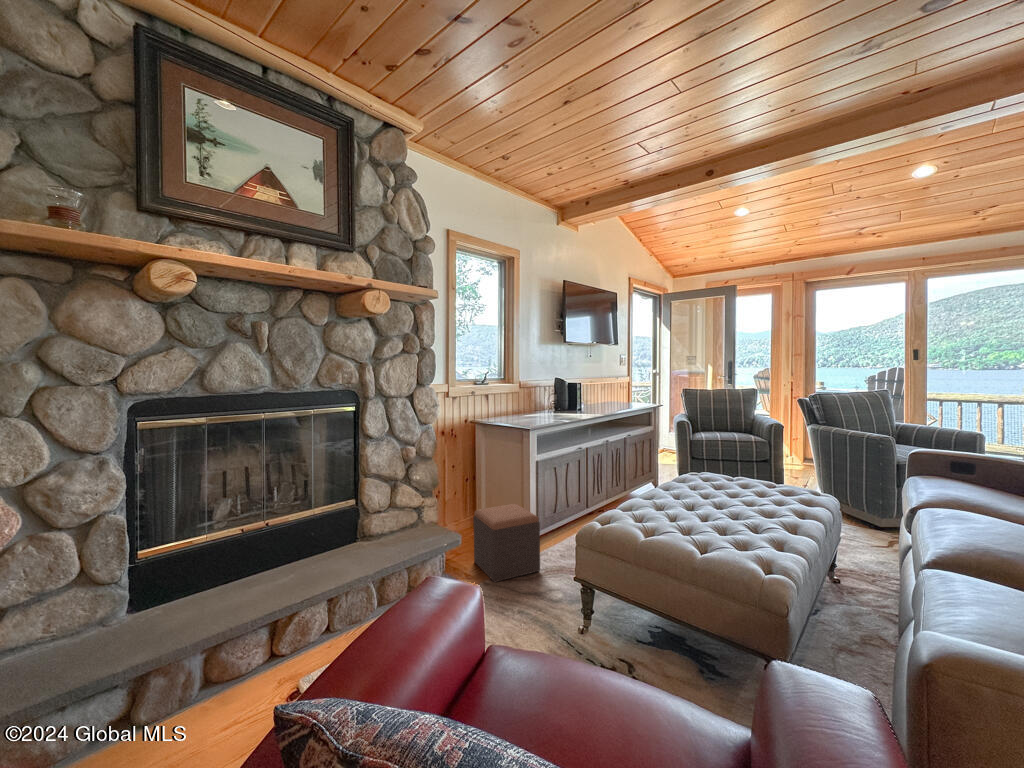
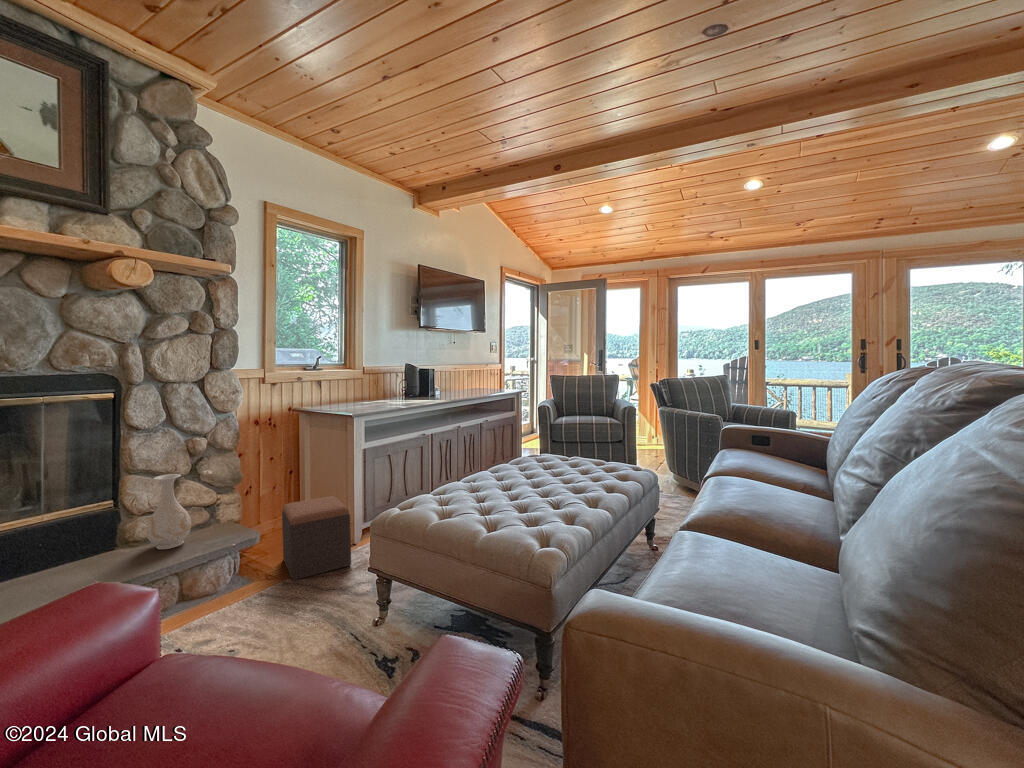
vase: none [382,479,414,547] -> present [147,474,192,550]

